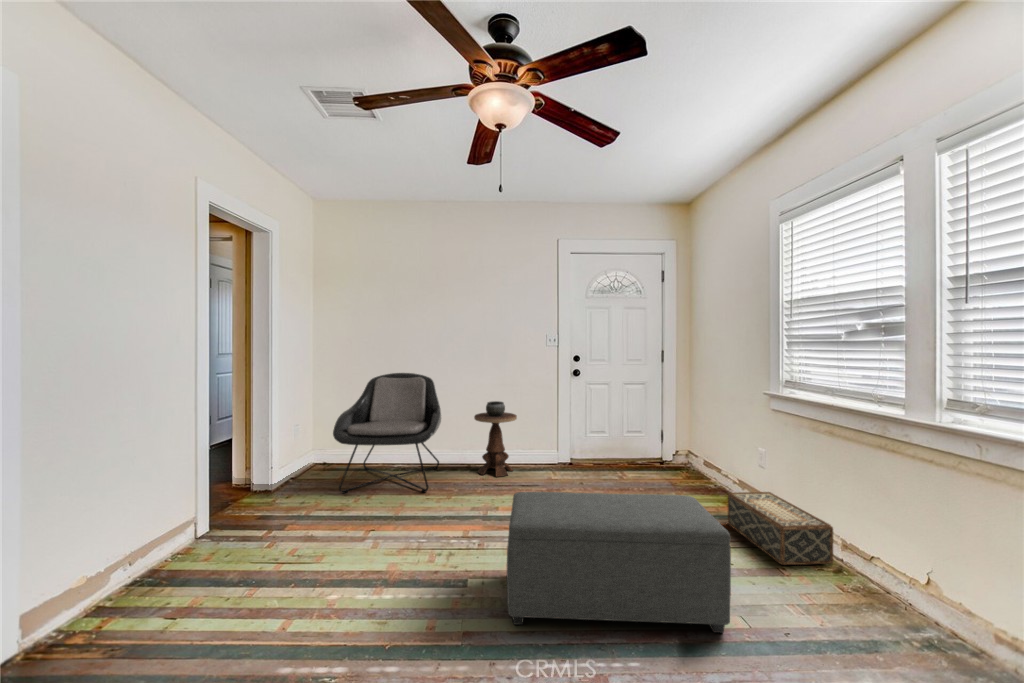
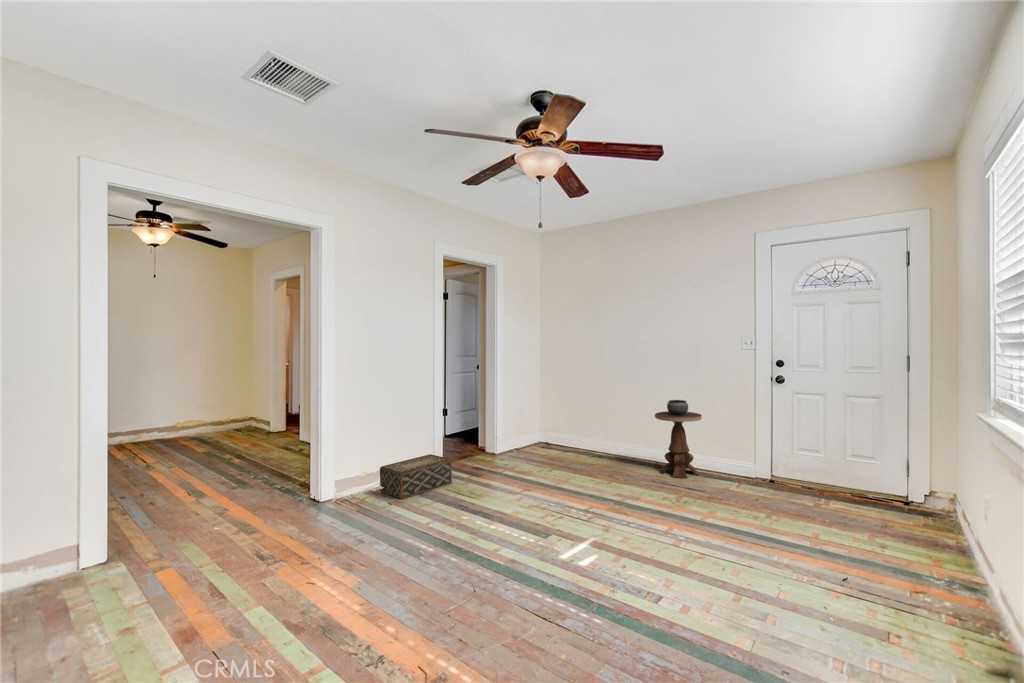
lounge chair: present [333,373,441,493] -> none [527,368,630,476]
ottoman: present [507,492,731,633] -> none [539,472,749,639]
woven basket: present [728,492,833,565] -> present [380,454,452,499]

